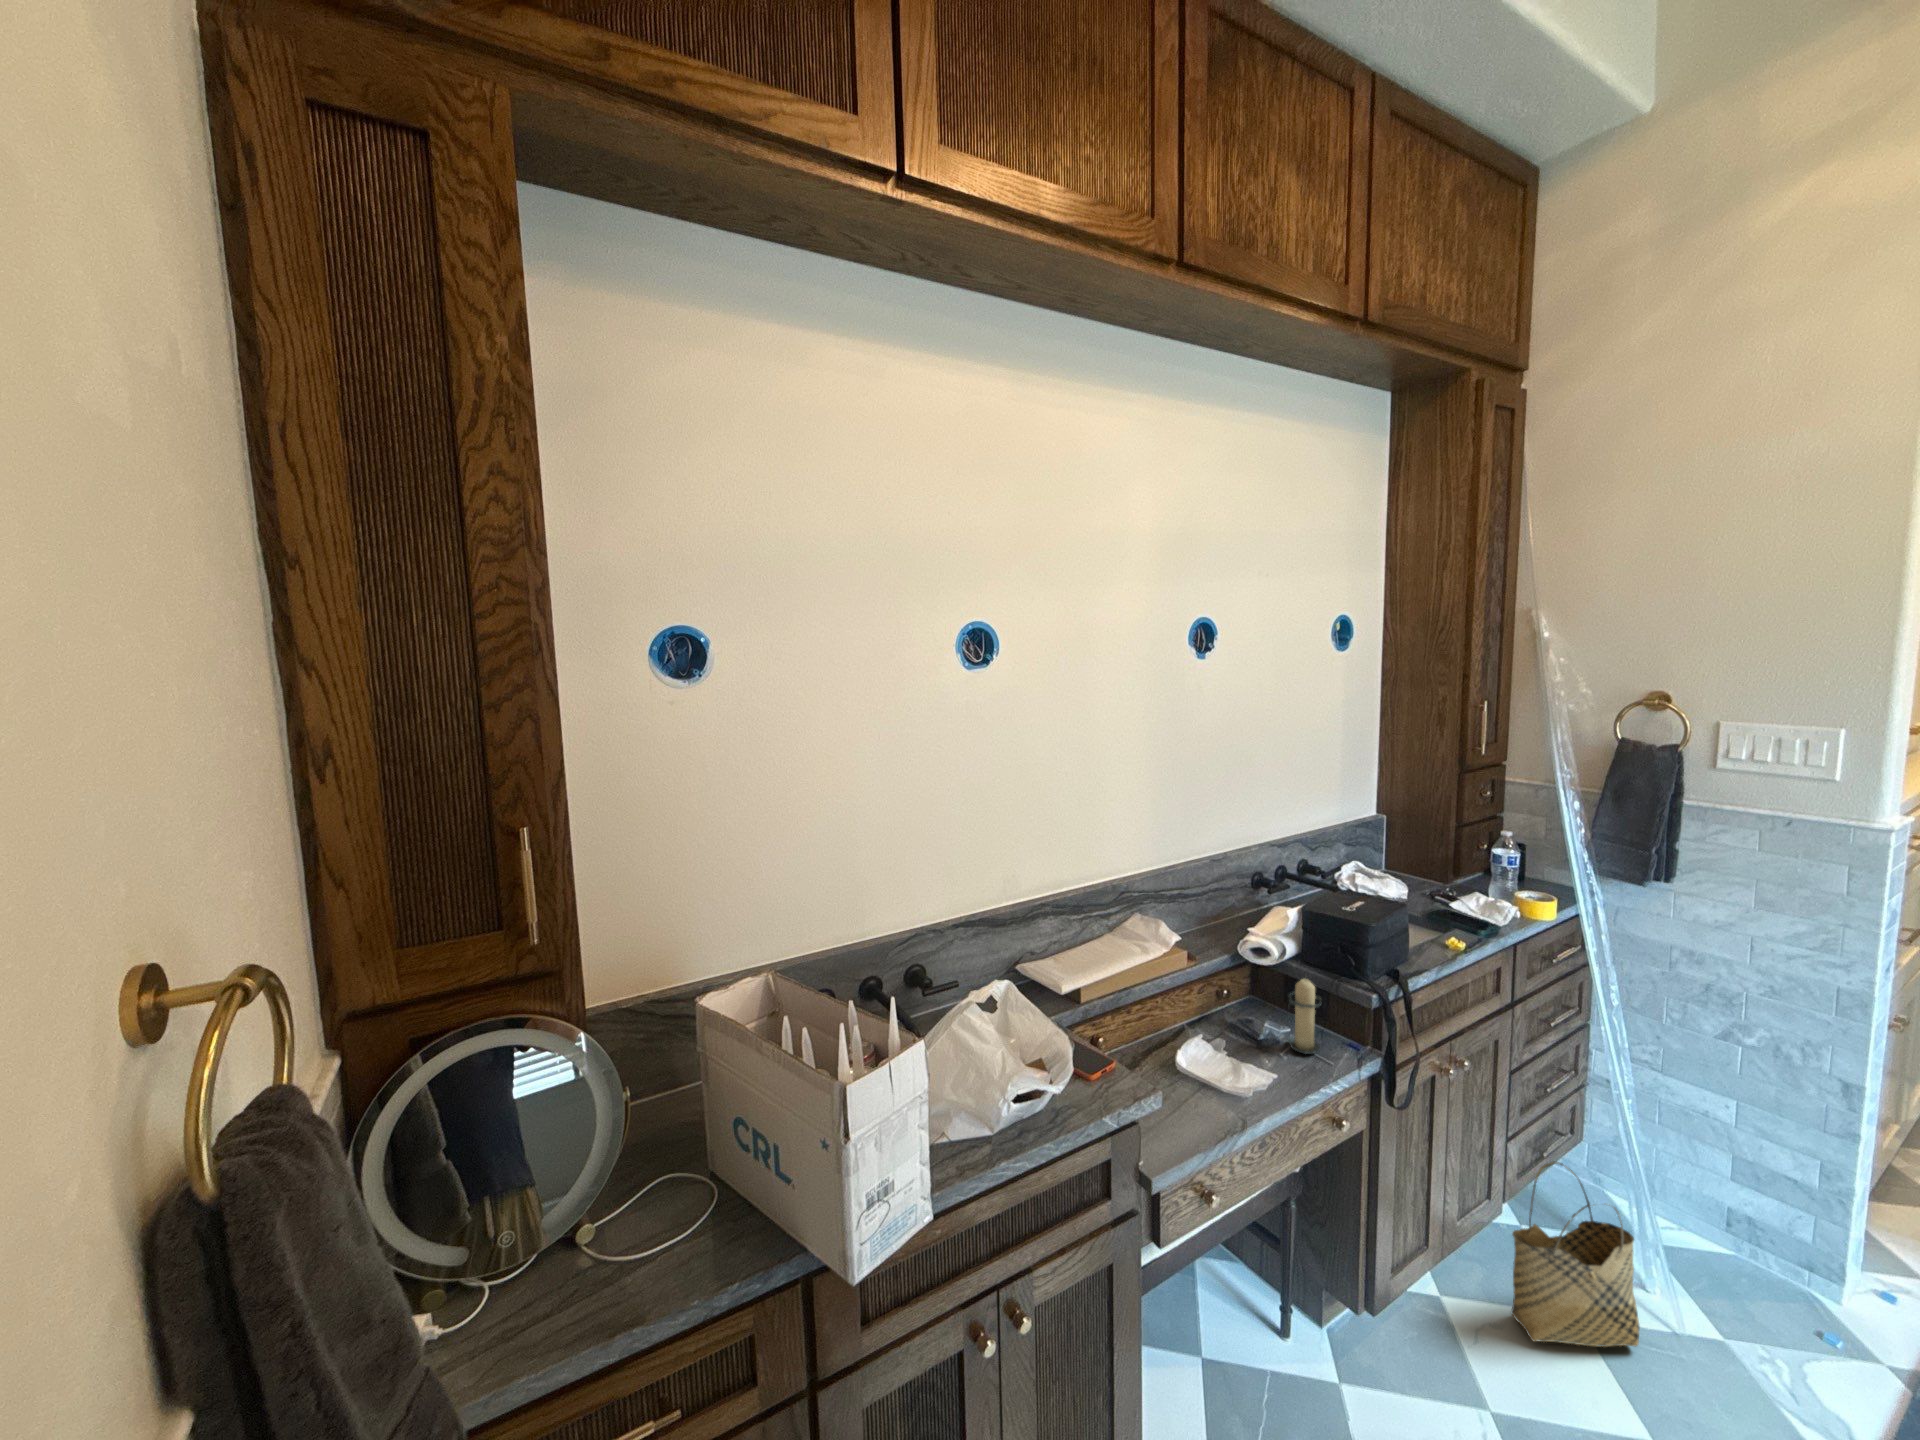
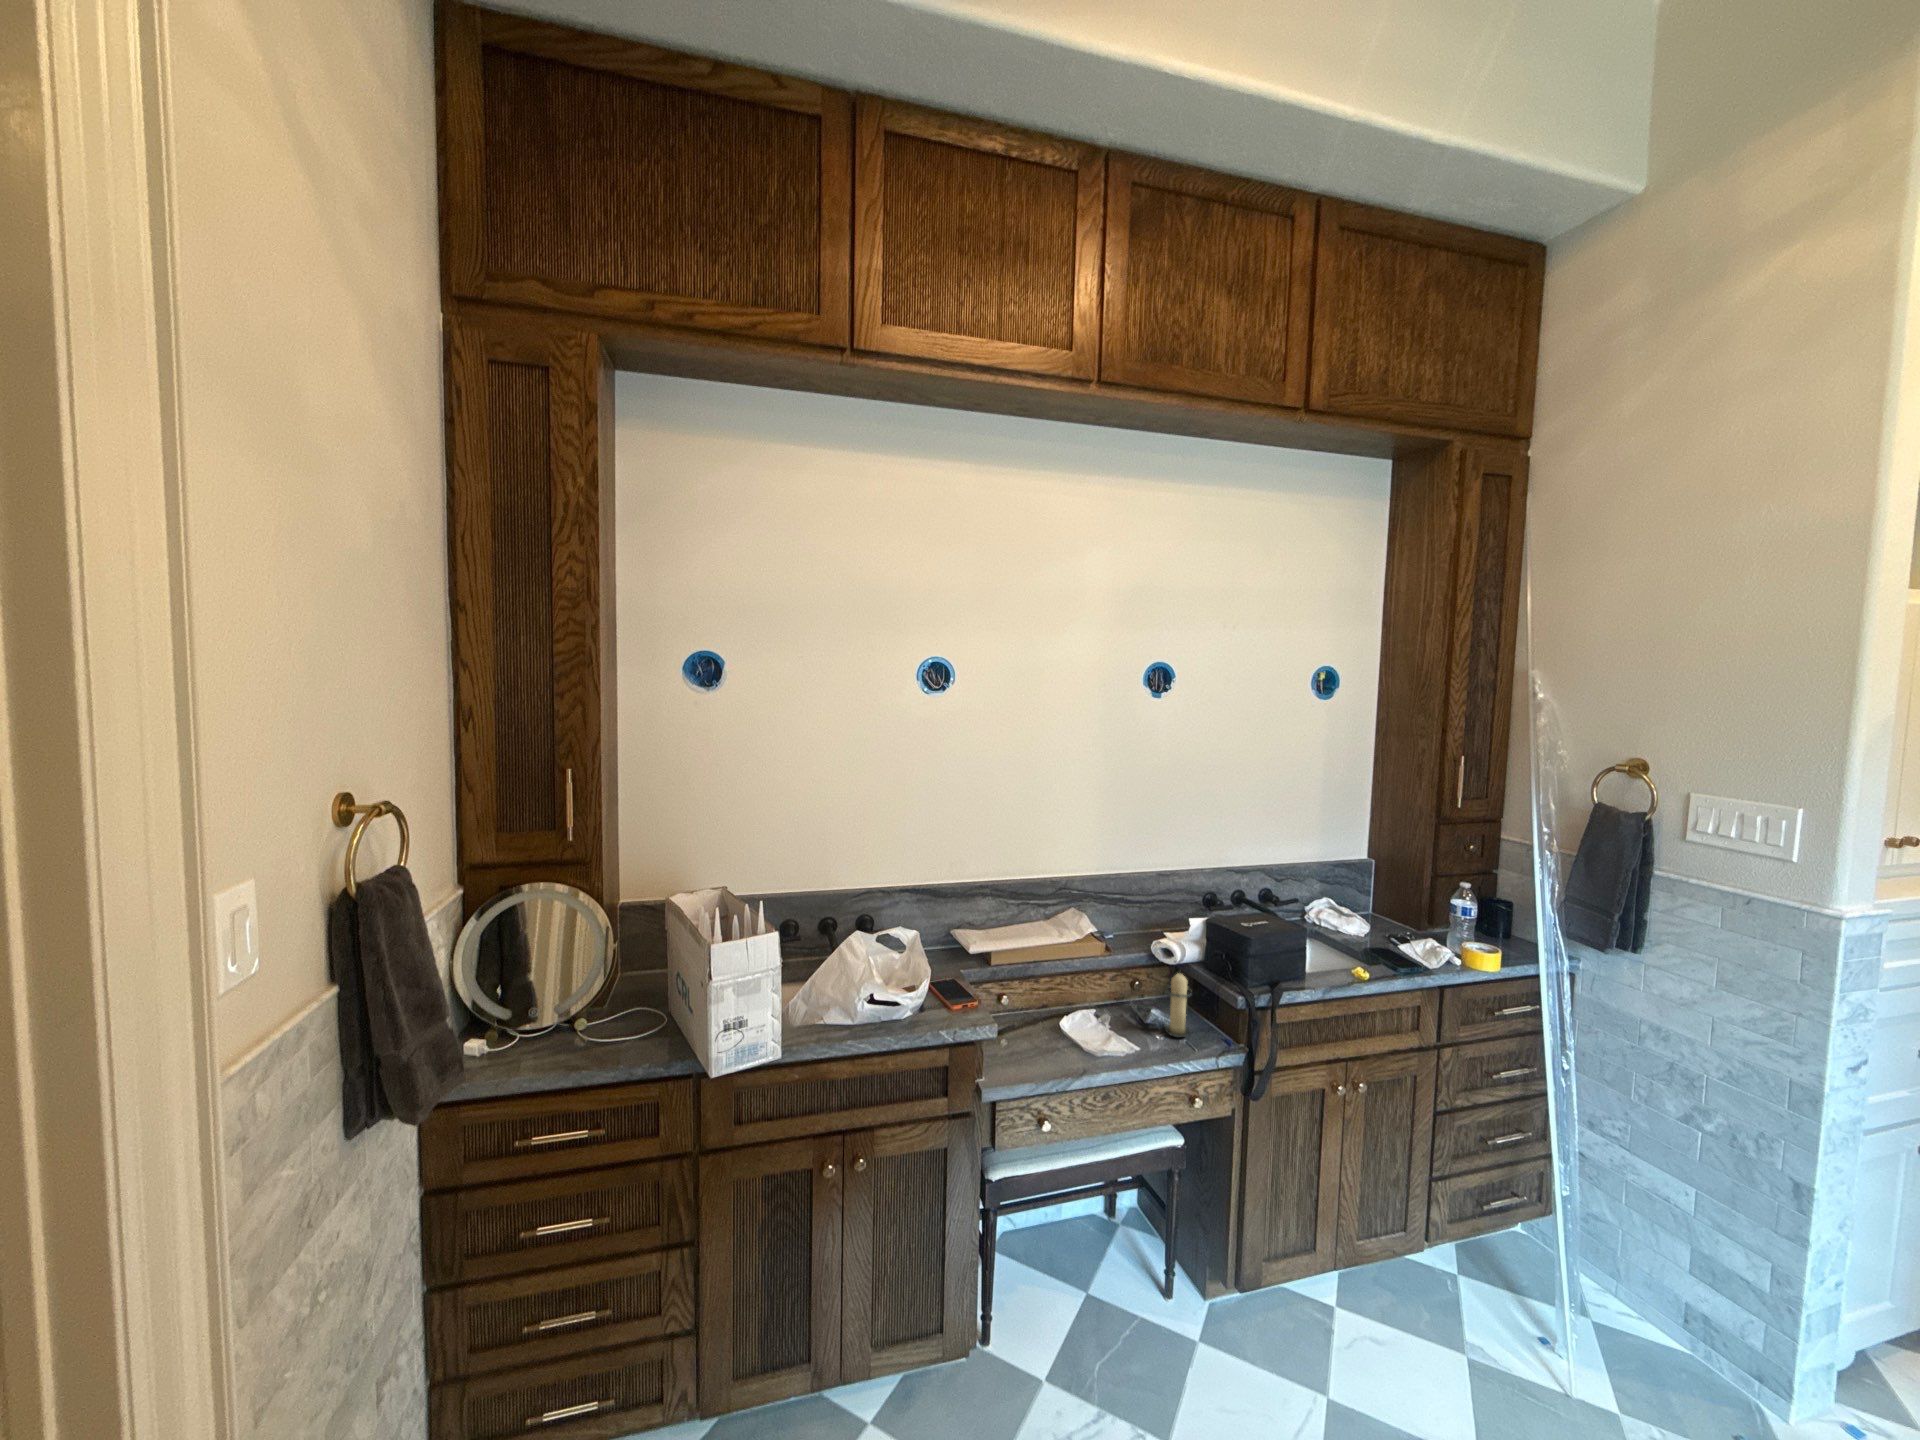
woven basket: present [1511,1161,1639,1347] -> none [1398,1196,1523,1384]

